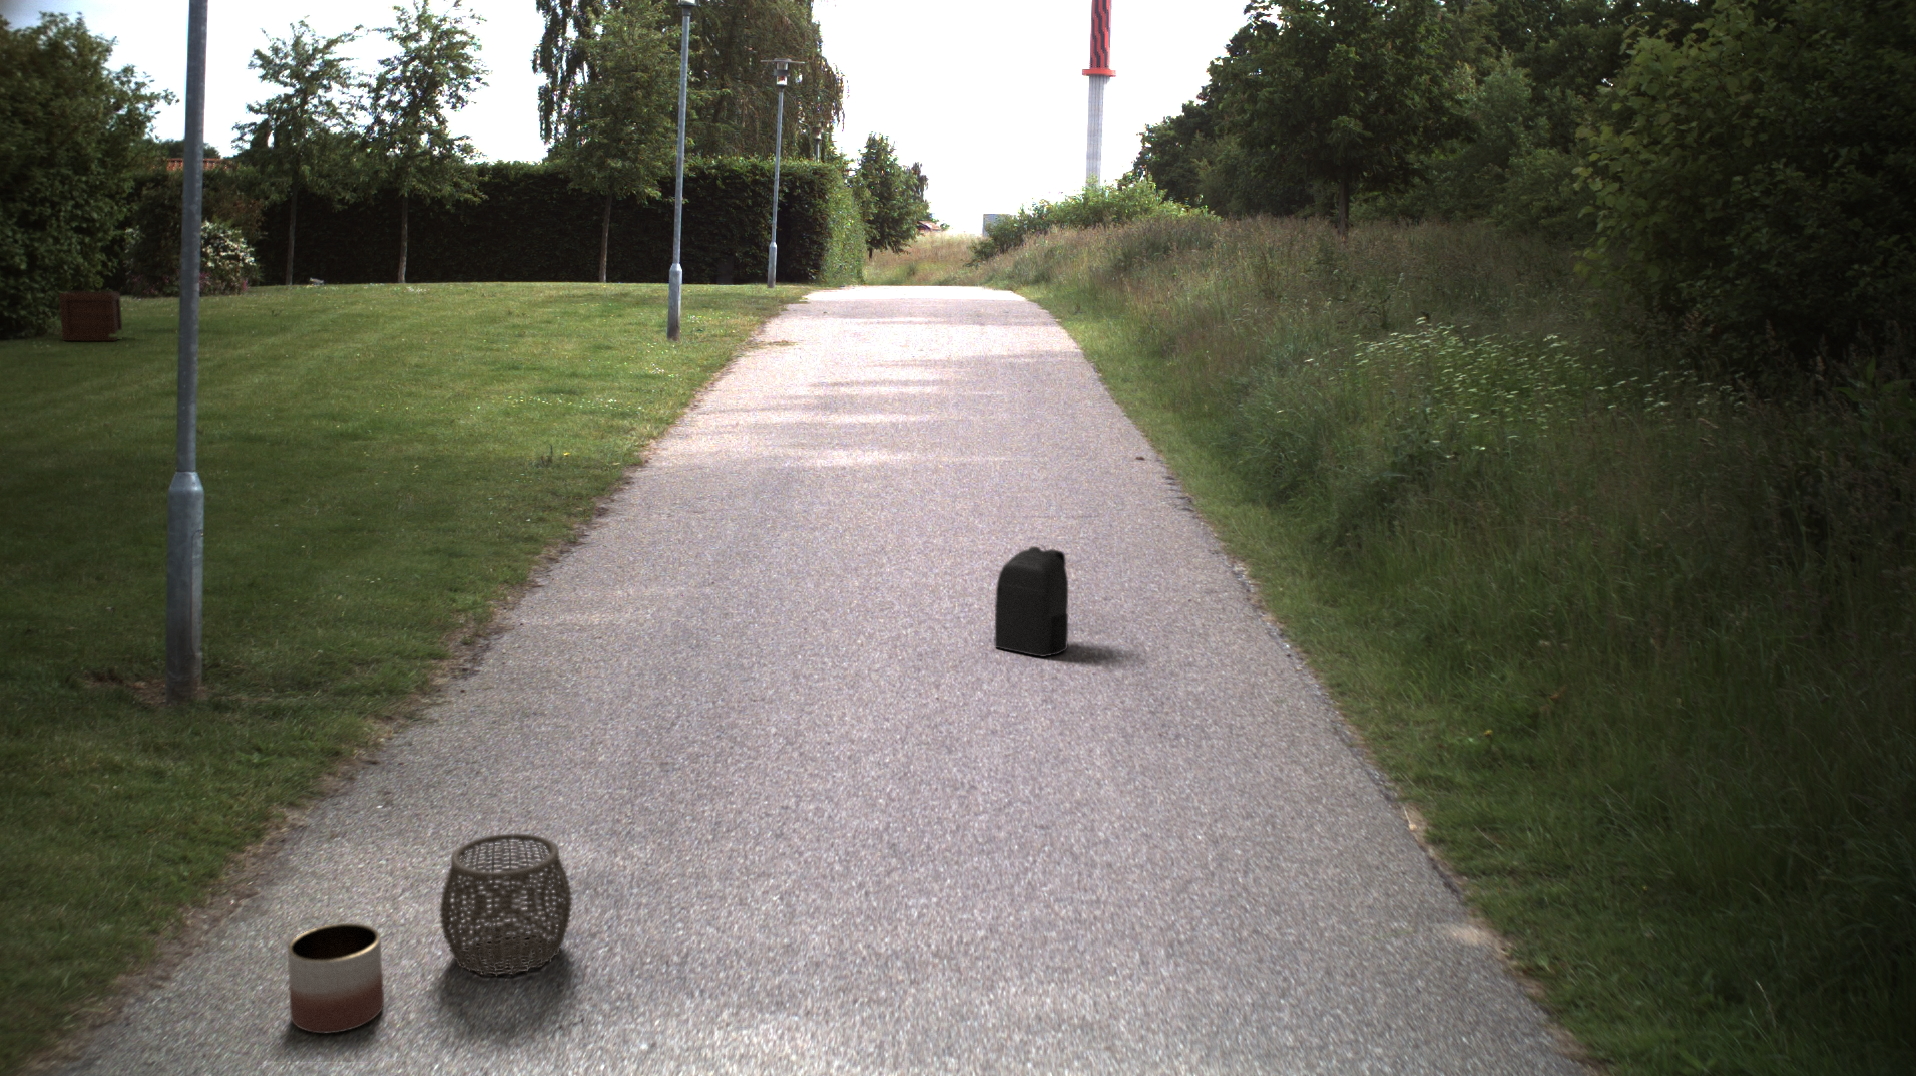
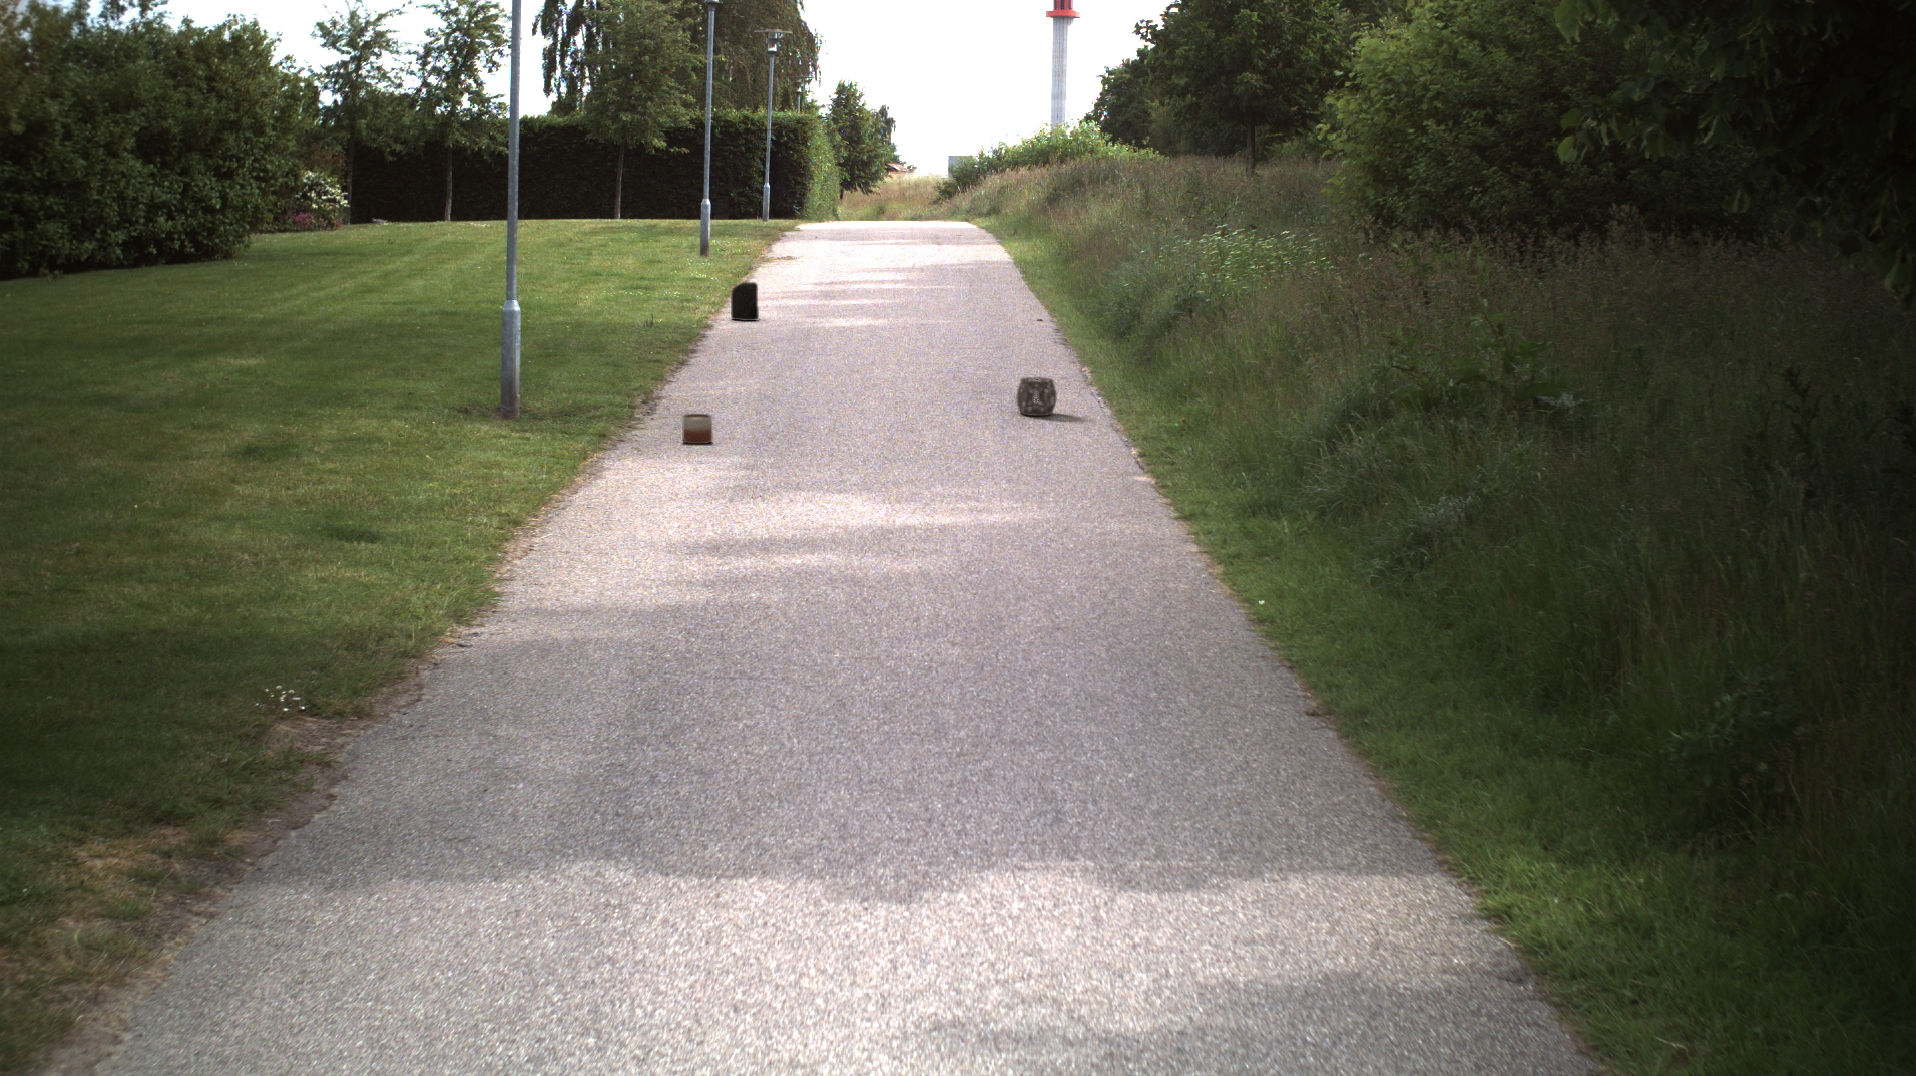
wooden crate: present [59,291,122,341] -> none [248,226,289,264]
backpack: present [994,546,1068,657] -> present [731,281,759,321]
woven basket: present [440,833,572,976] -> present [1016,377,1057,416]

